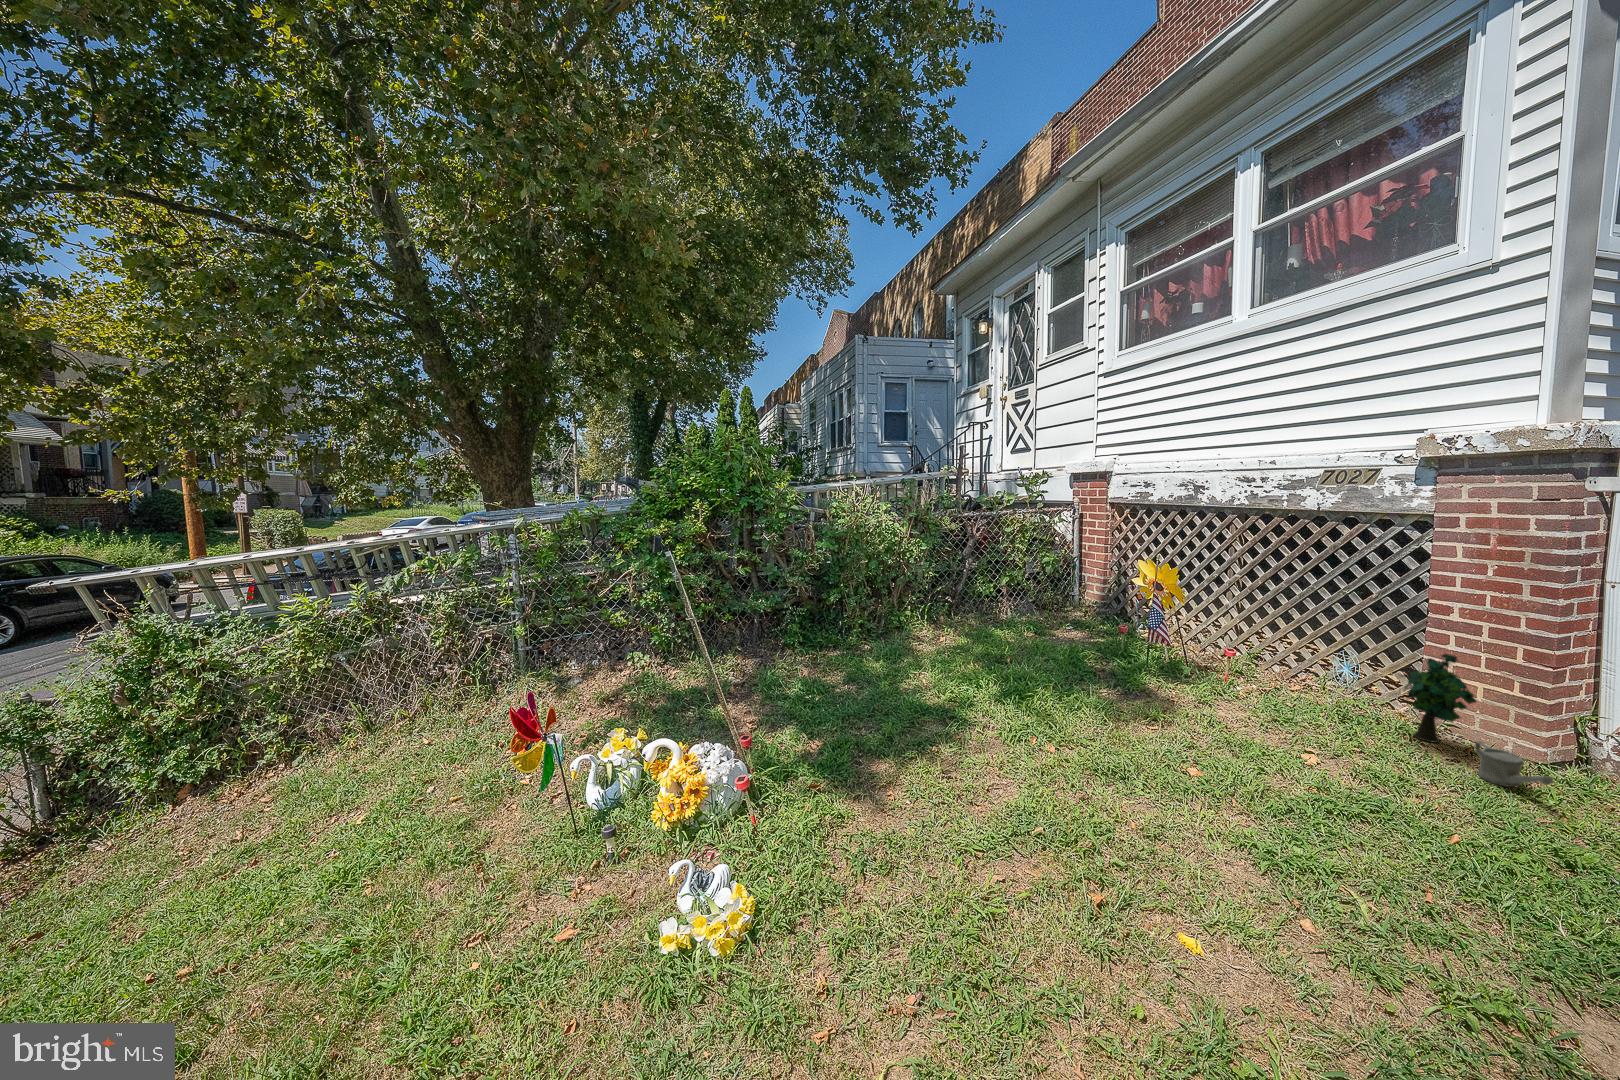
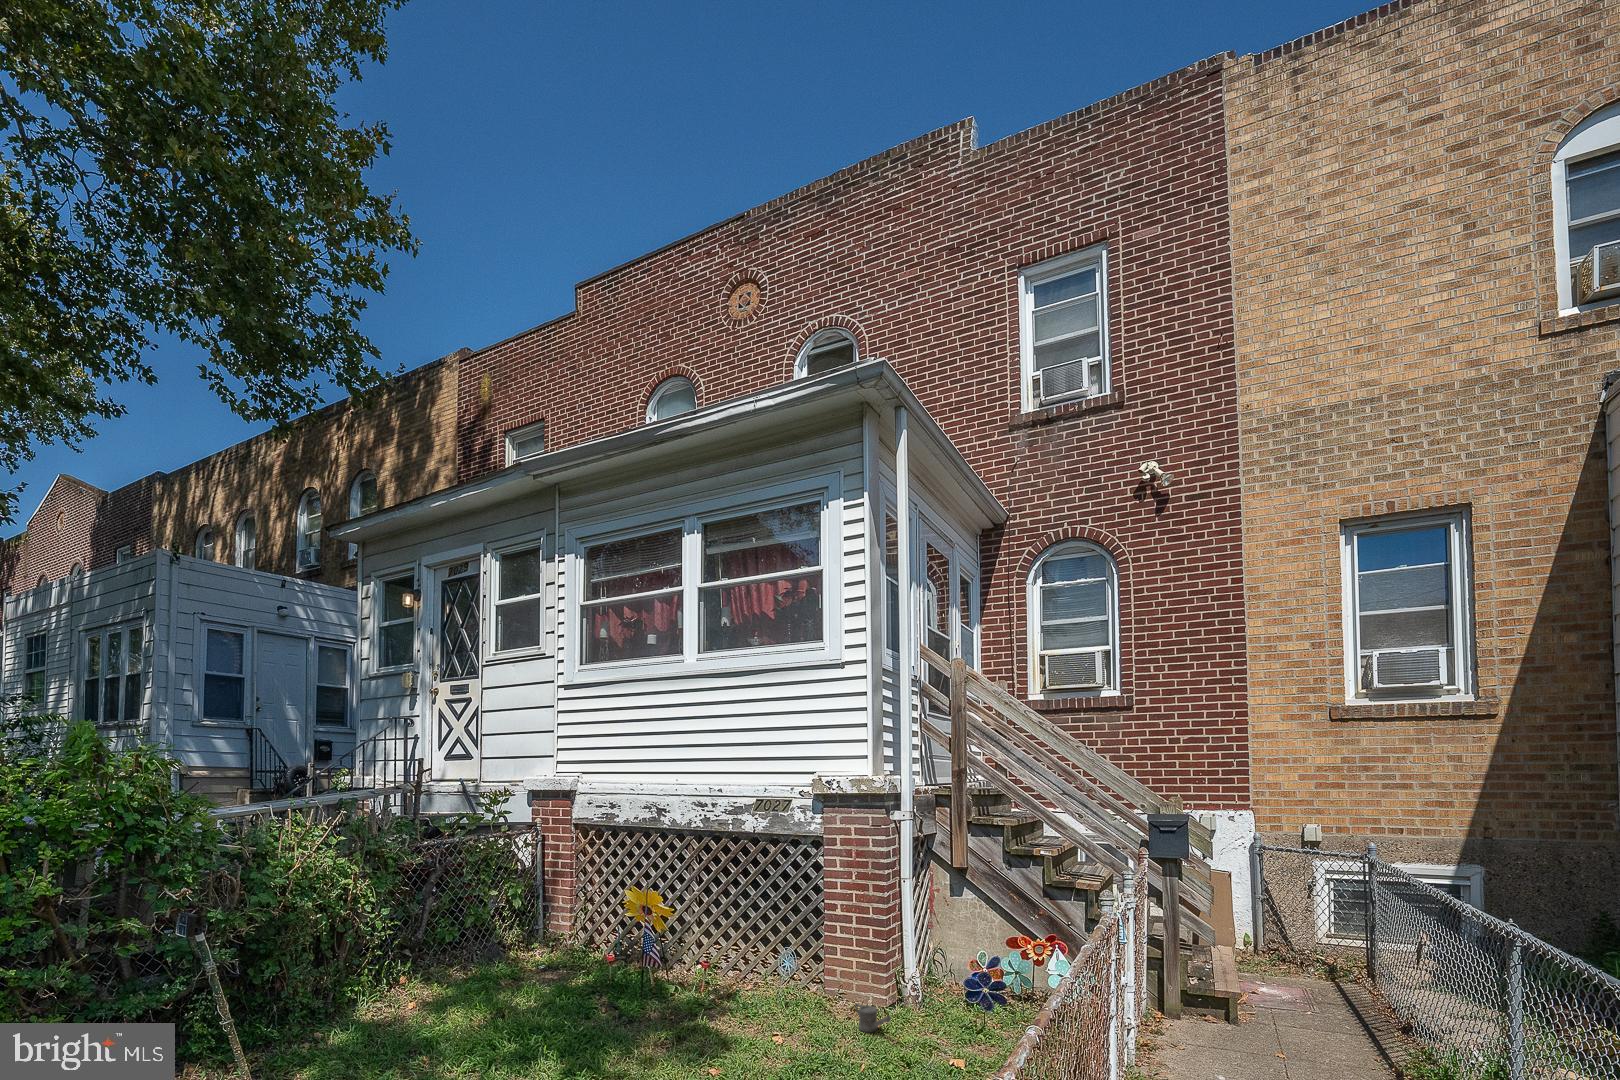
decorative plant: present [1402,654,1477,743] -> none [812,940,852,1014]

